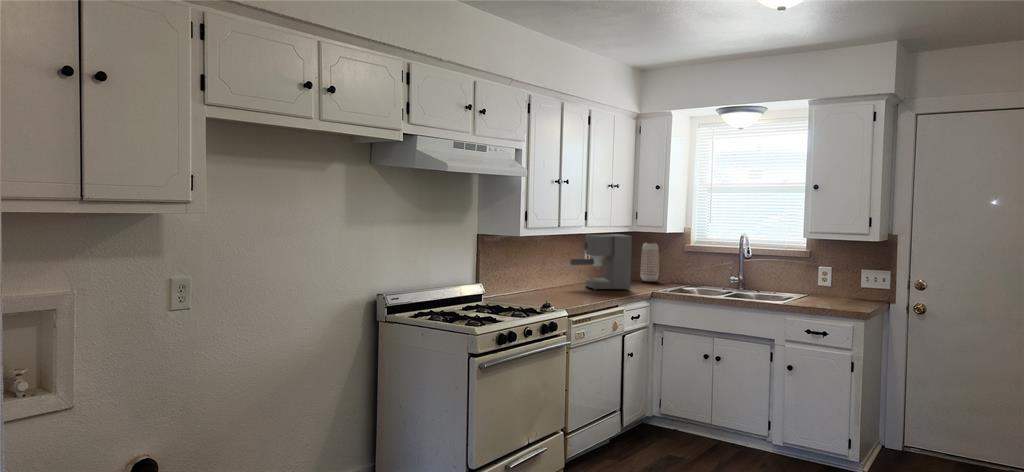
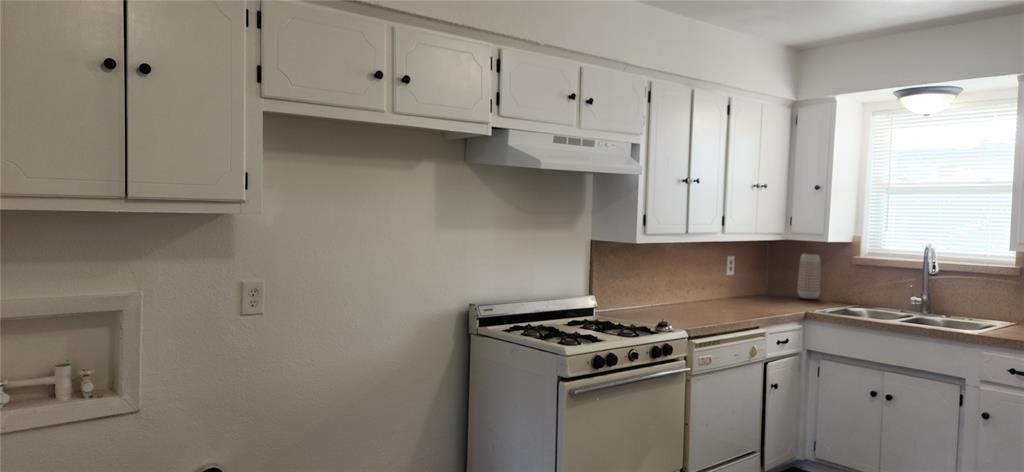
coffee maker: present [570,234,632,290] -> none [707,243,782,309]

